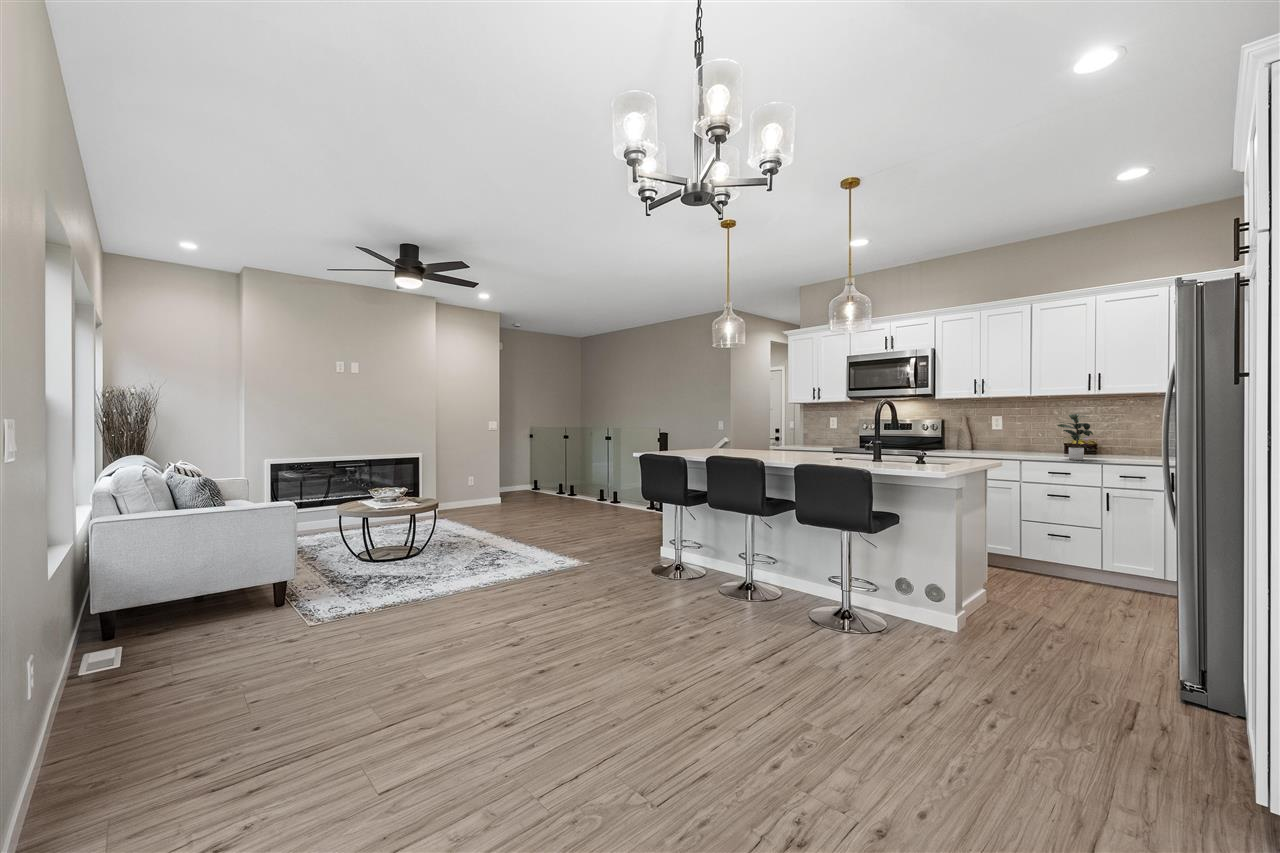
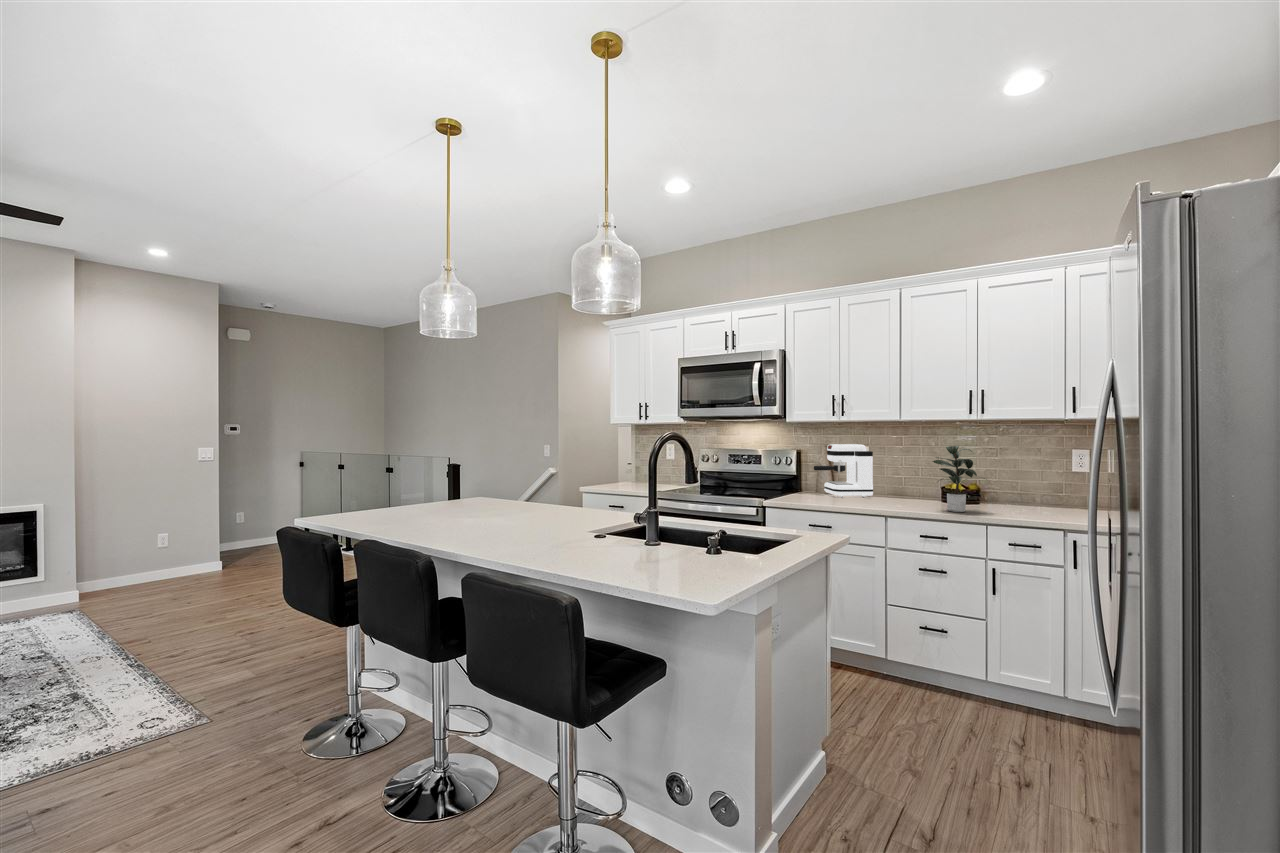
coffee maker: none [958,414,1006,452] -> present [814,444,873,497]

